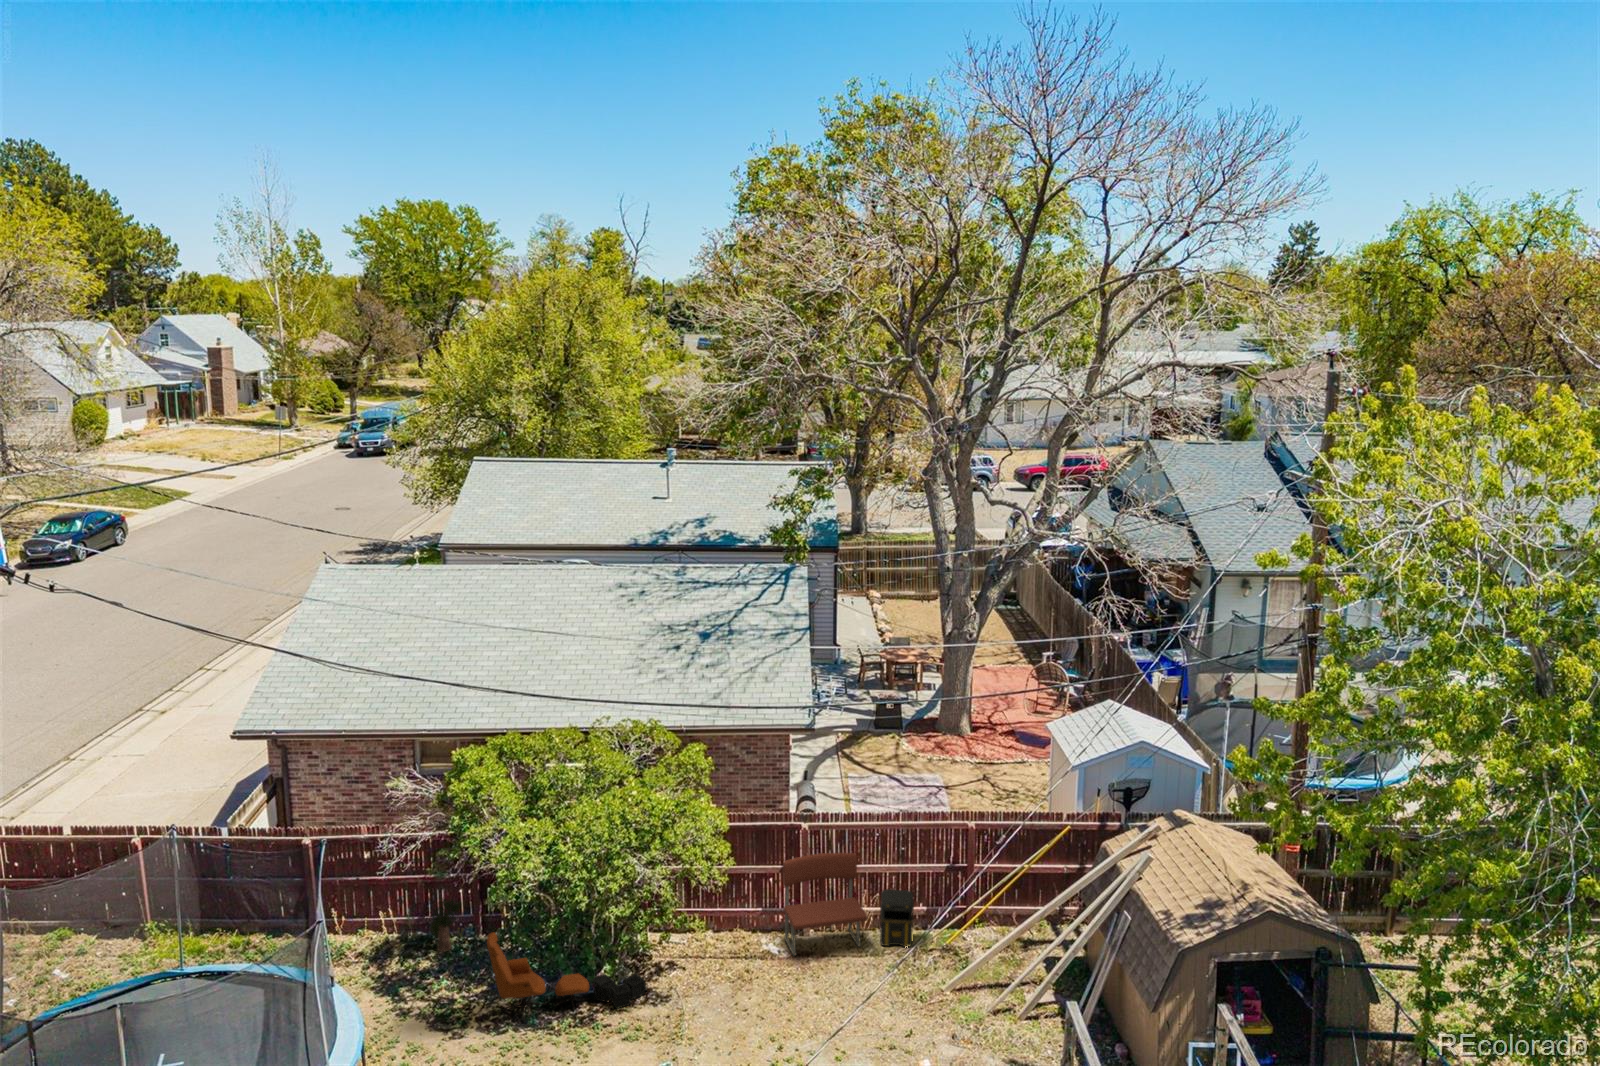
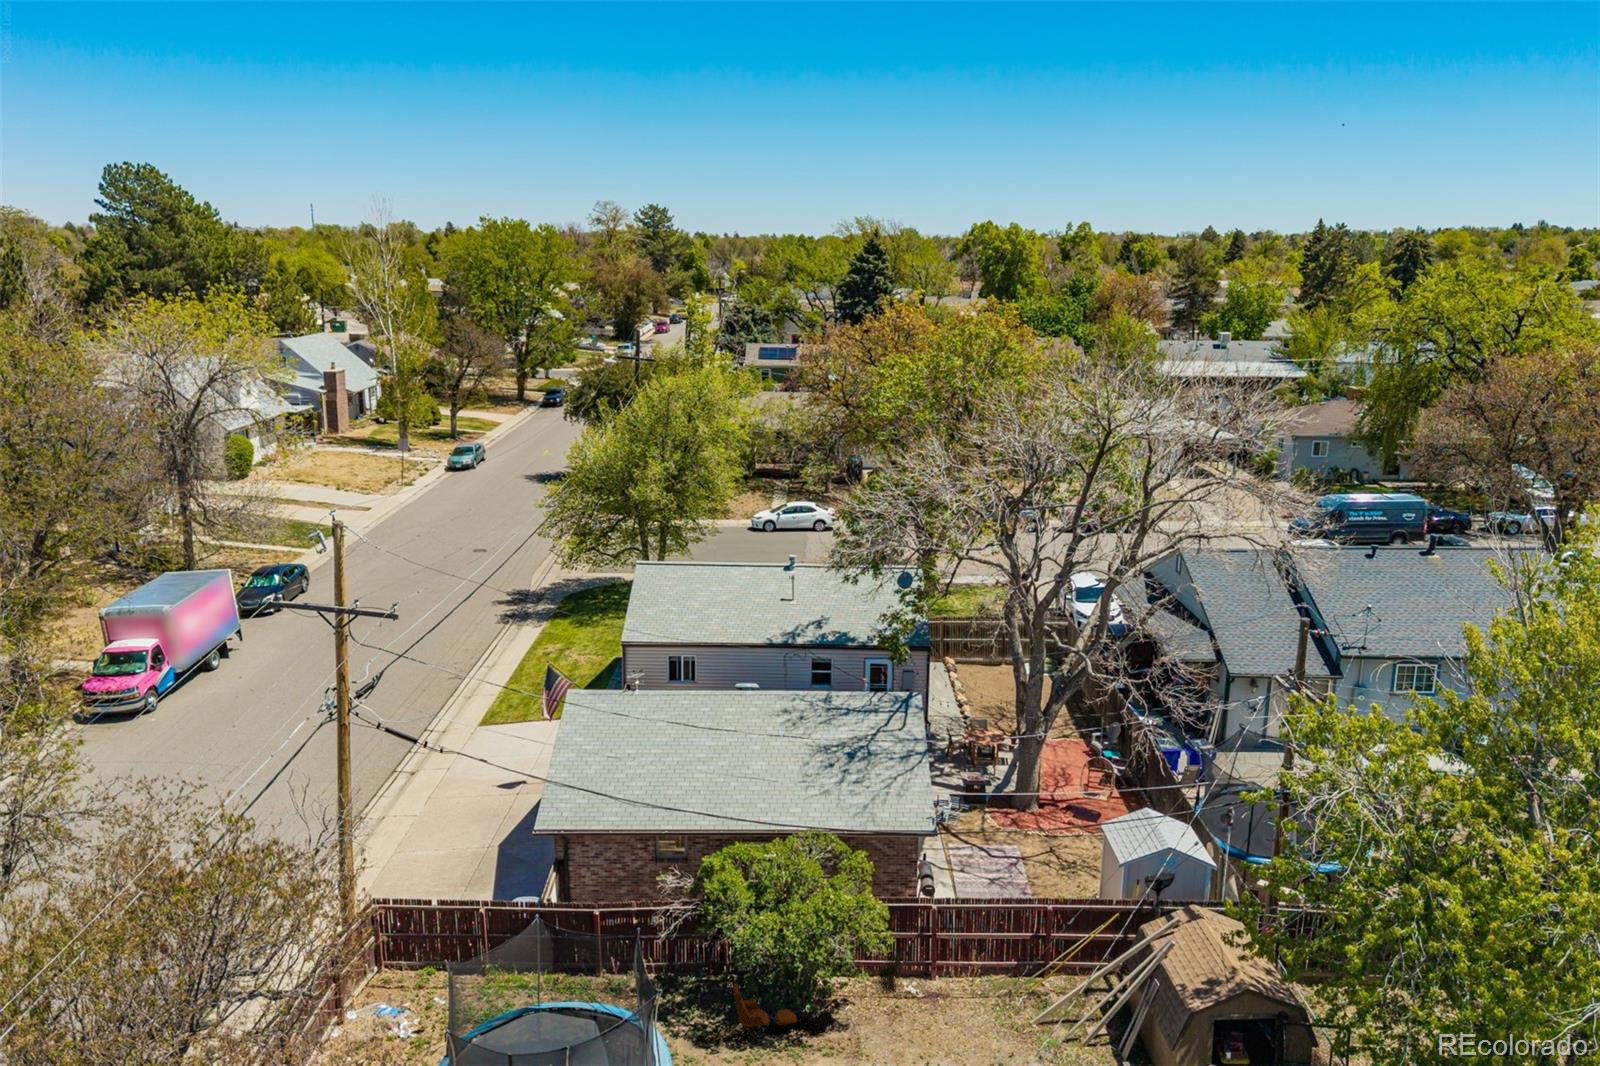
bench: present [783,853,868,956] -> none [919,926,978,997]
toolbox: present [880,889,914,947] -> none [985,951,1010,992]
potted plant: present [430,899,463,952] -> present [879,955,902,991]

